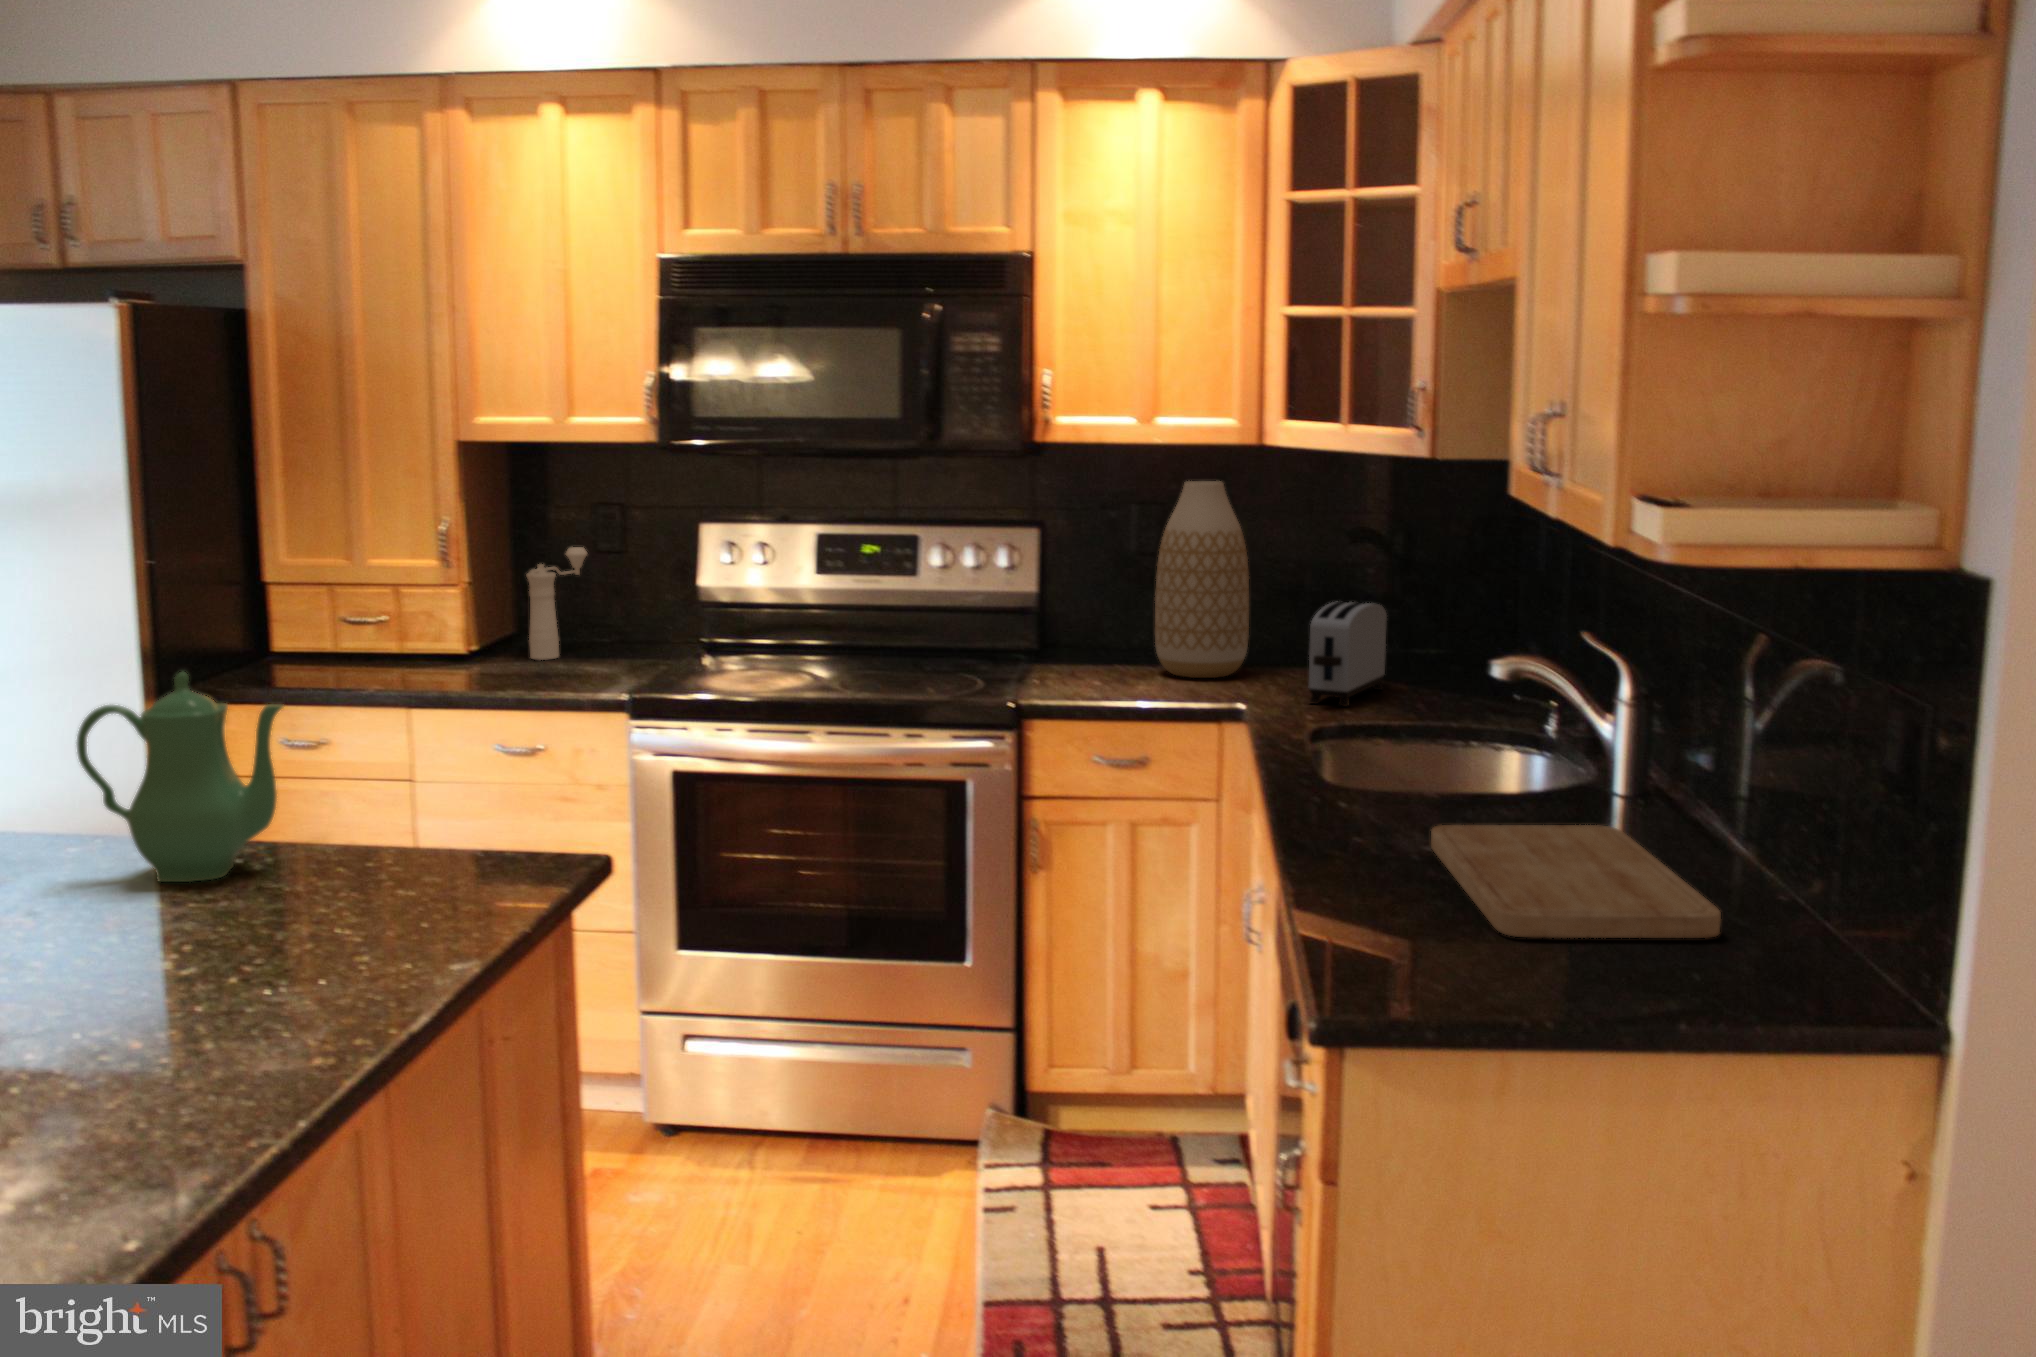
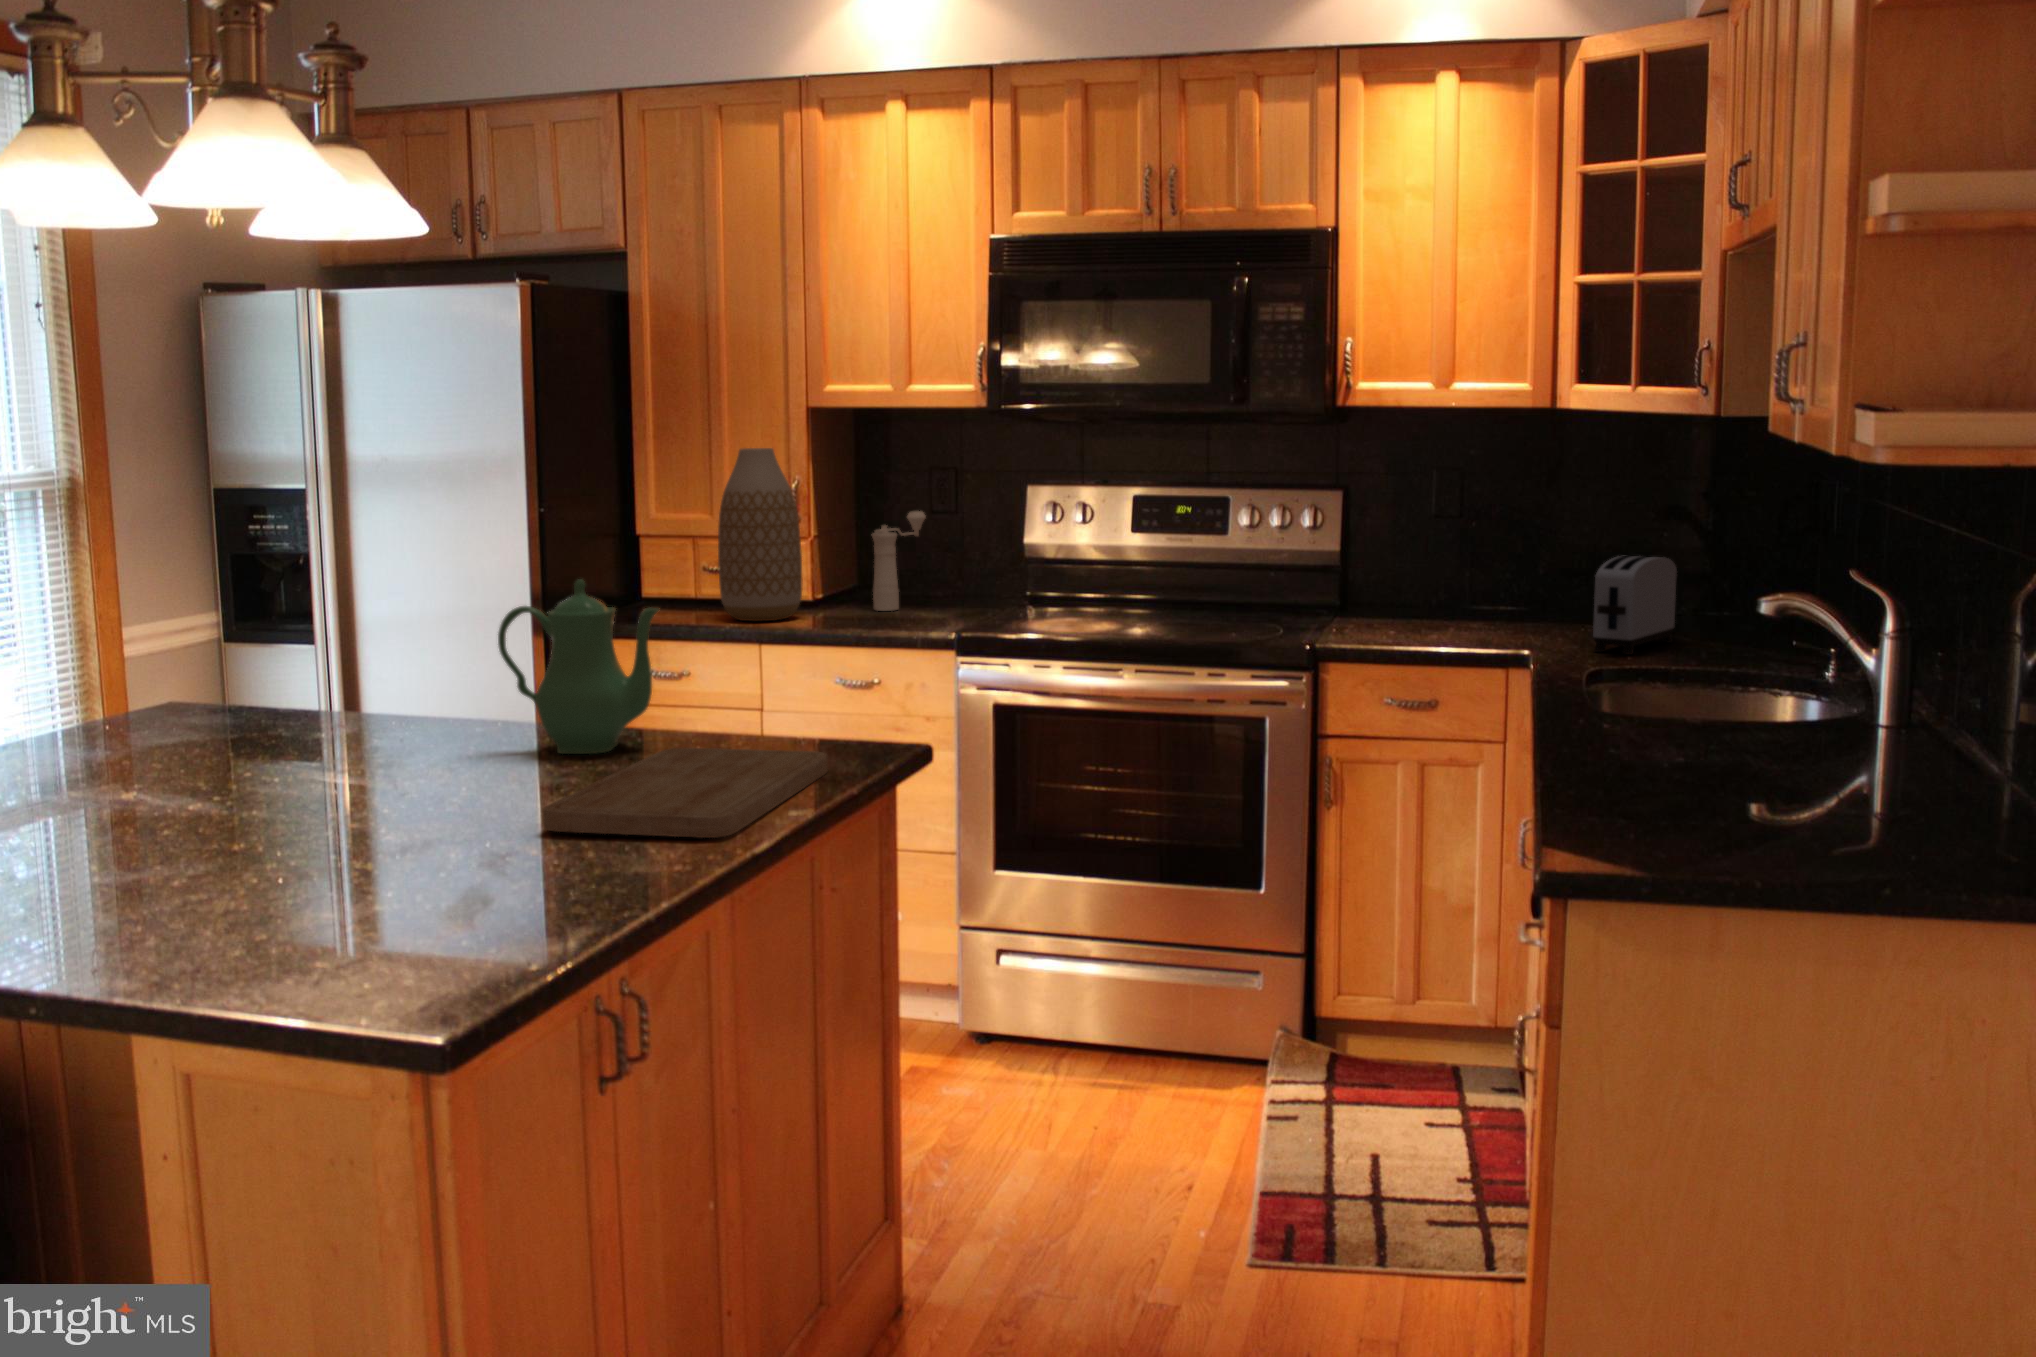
vase: present [1155,481,1249,678] -> present [718,448,802,621]
cutting board: present [1431,825,1721,938] -> present [543,748,828,838]

